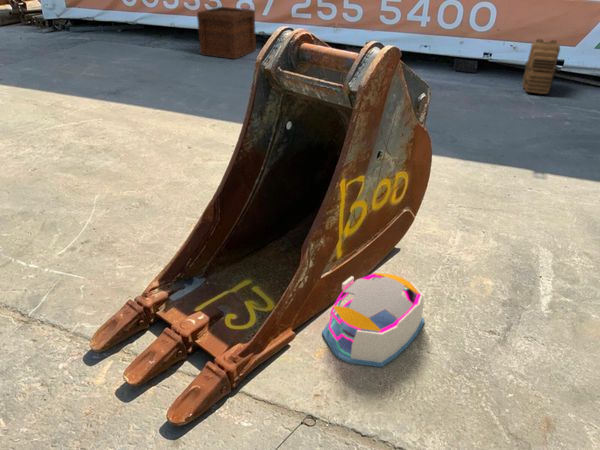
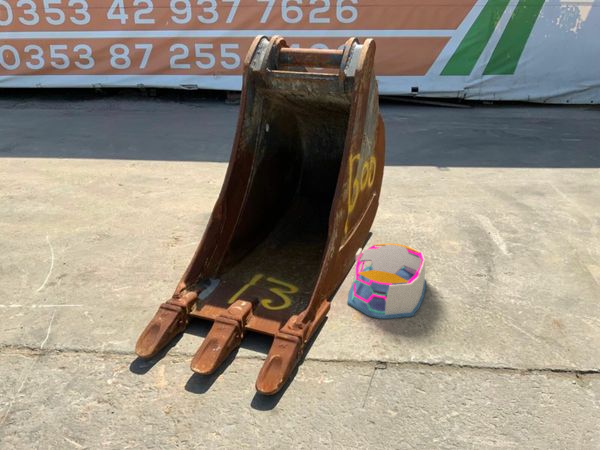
wooden crate: present [197,7,256,59] -> none [67,60,132,110]
backpack: present [523,39,560,94] -> none [390,68,417,113]

